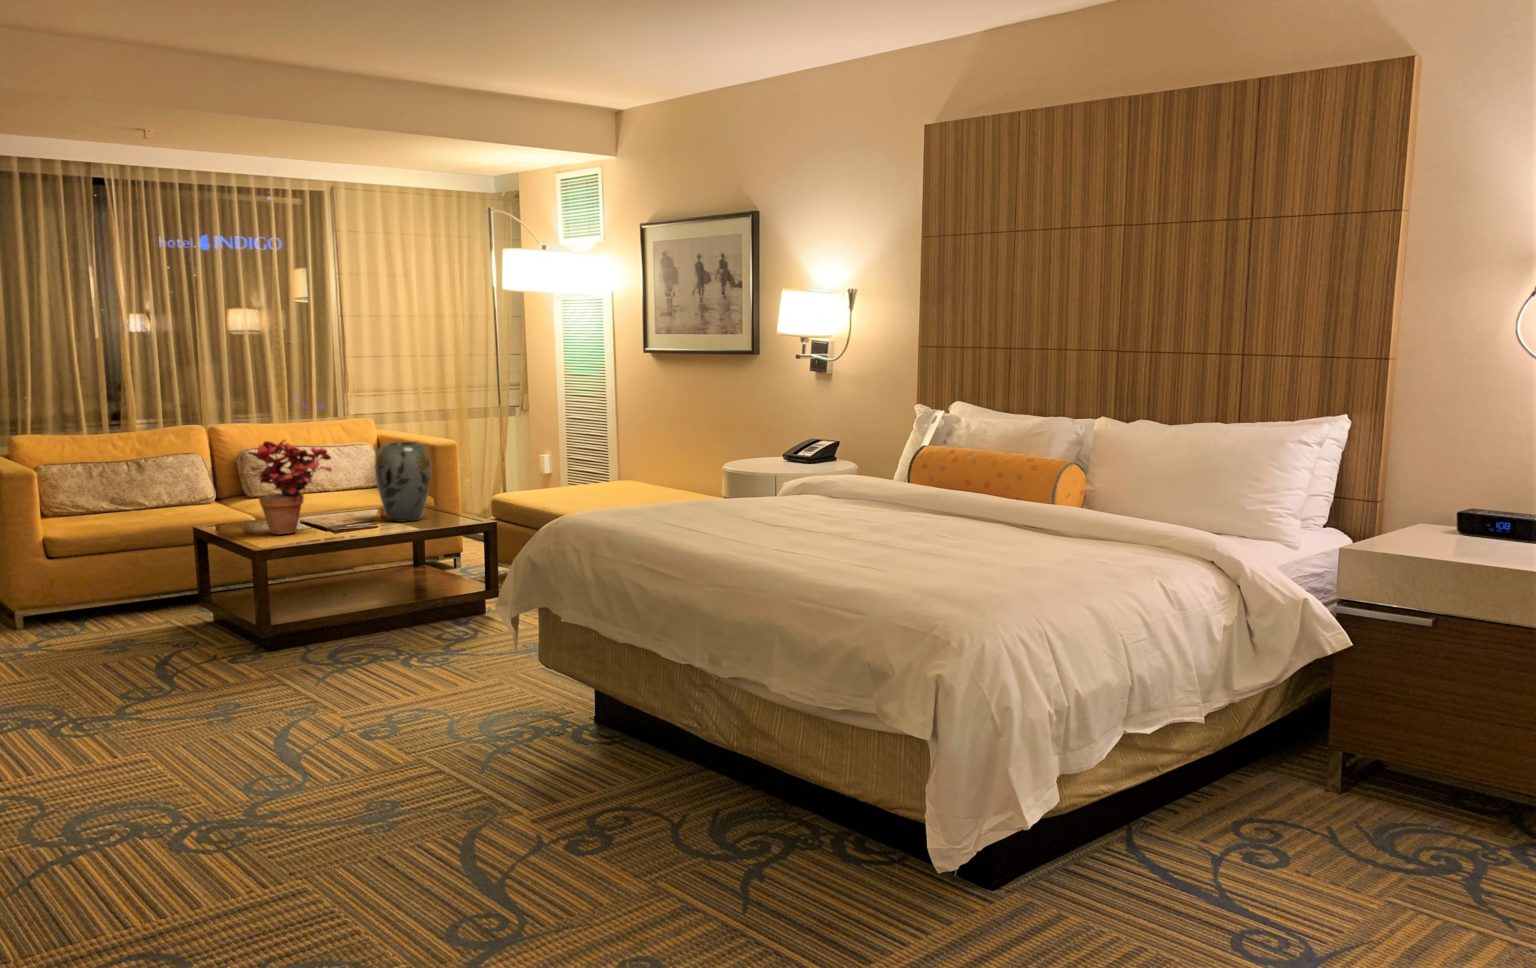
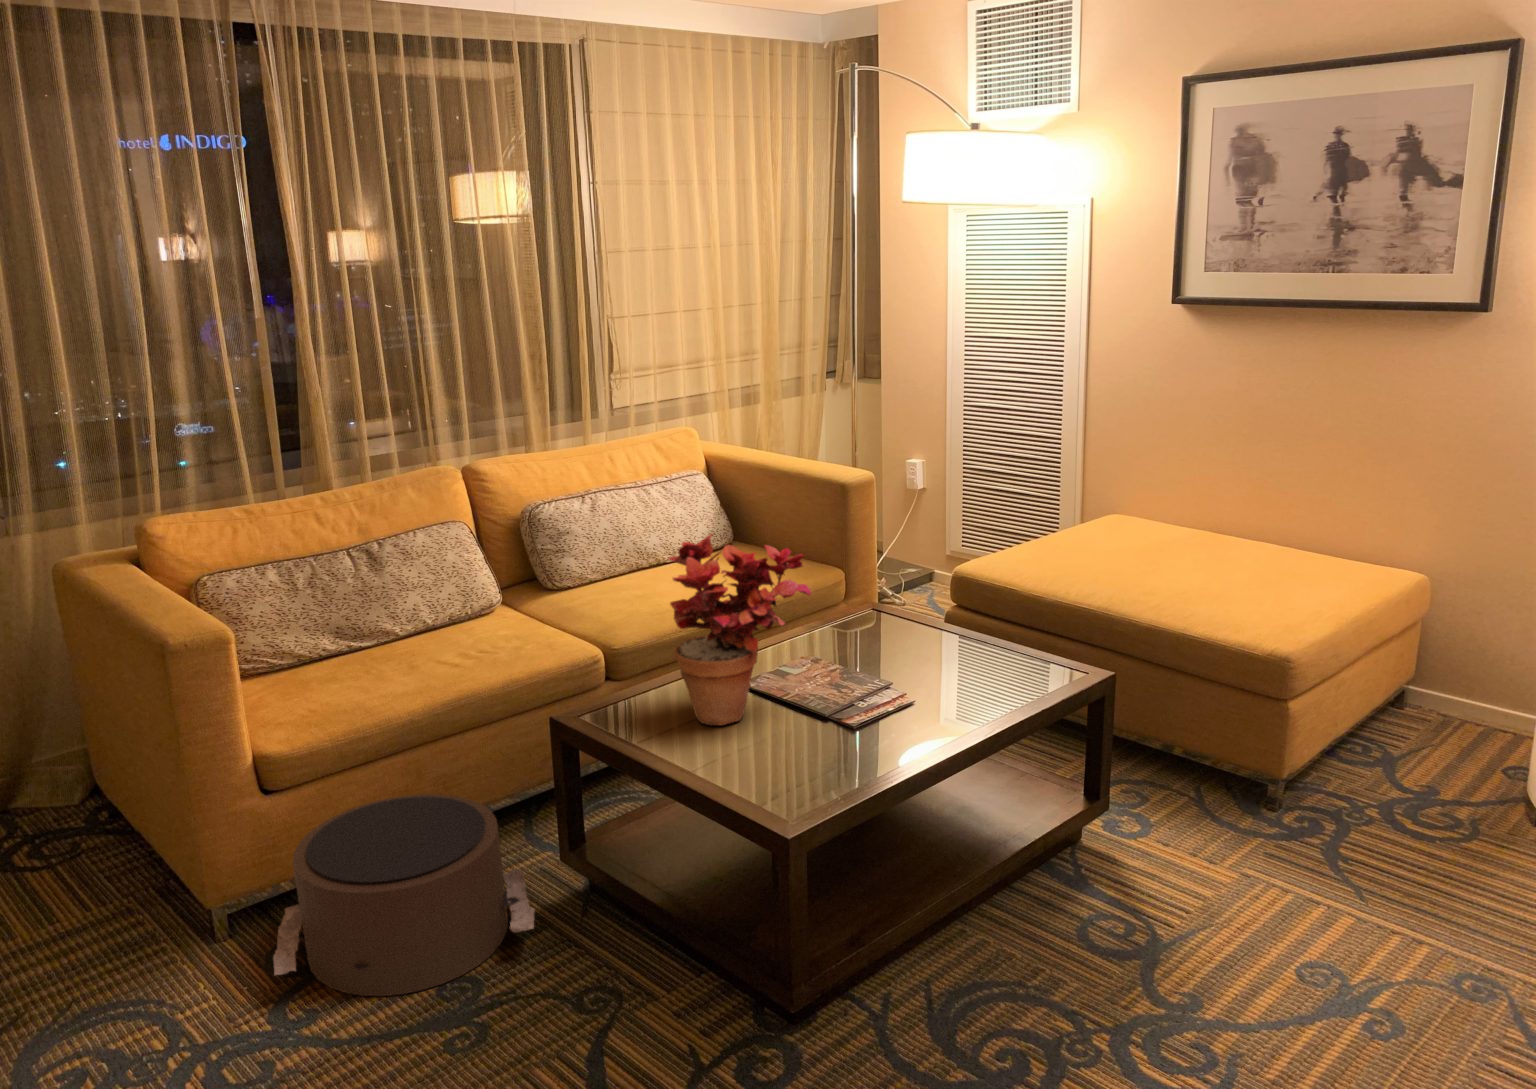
vase: present [375,442,431,522] -> none [836,505,937,658]
pouf: none [34,571,178,647] -> present [273,794,535,996]

